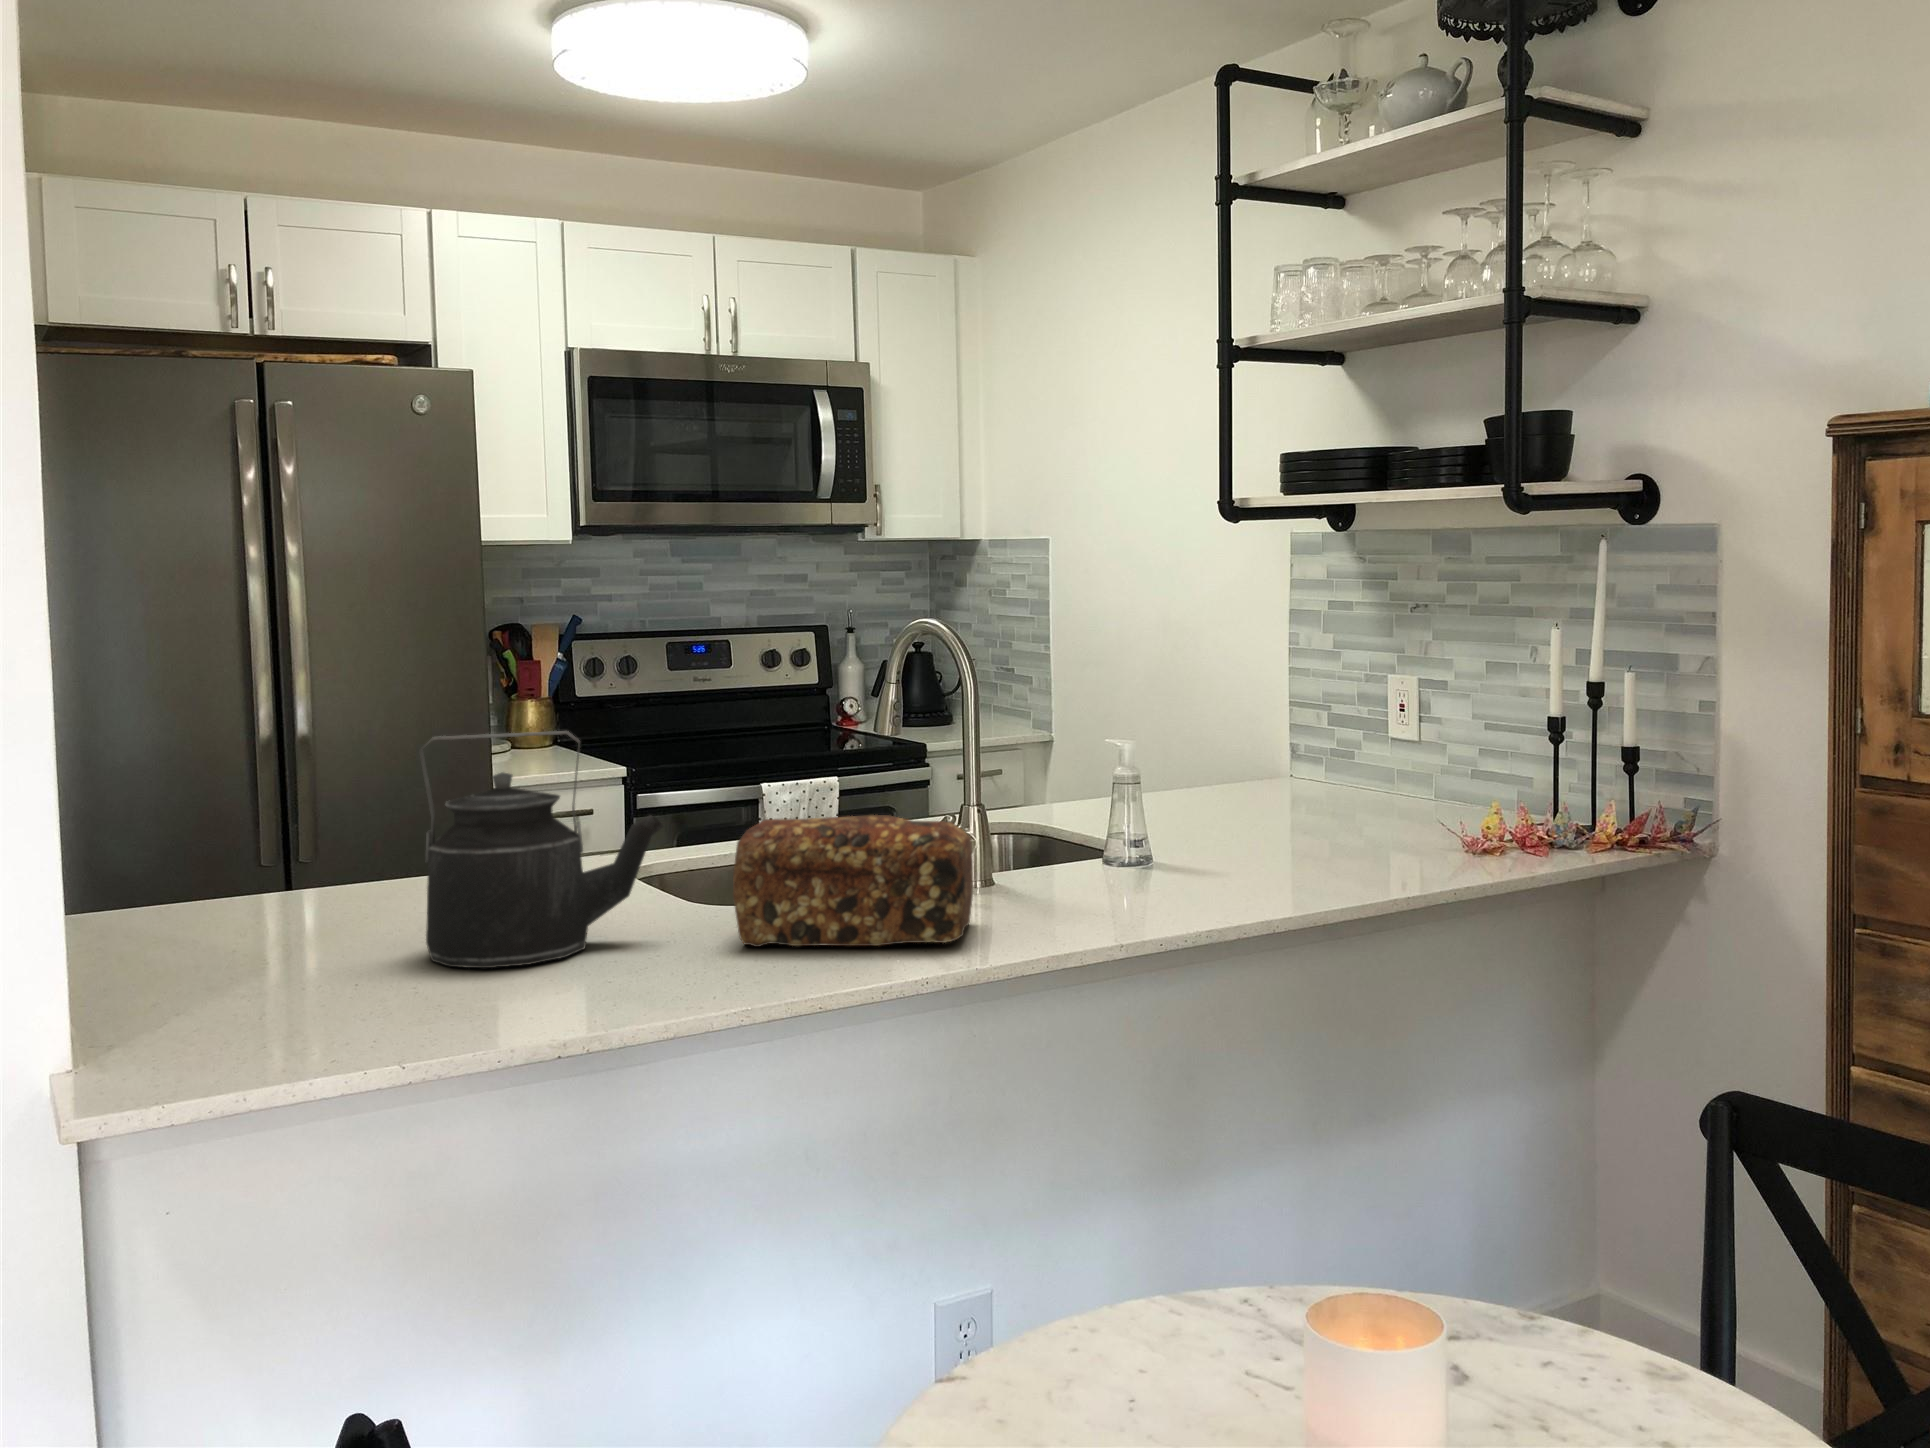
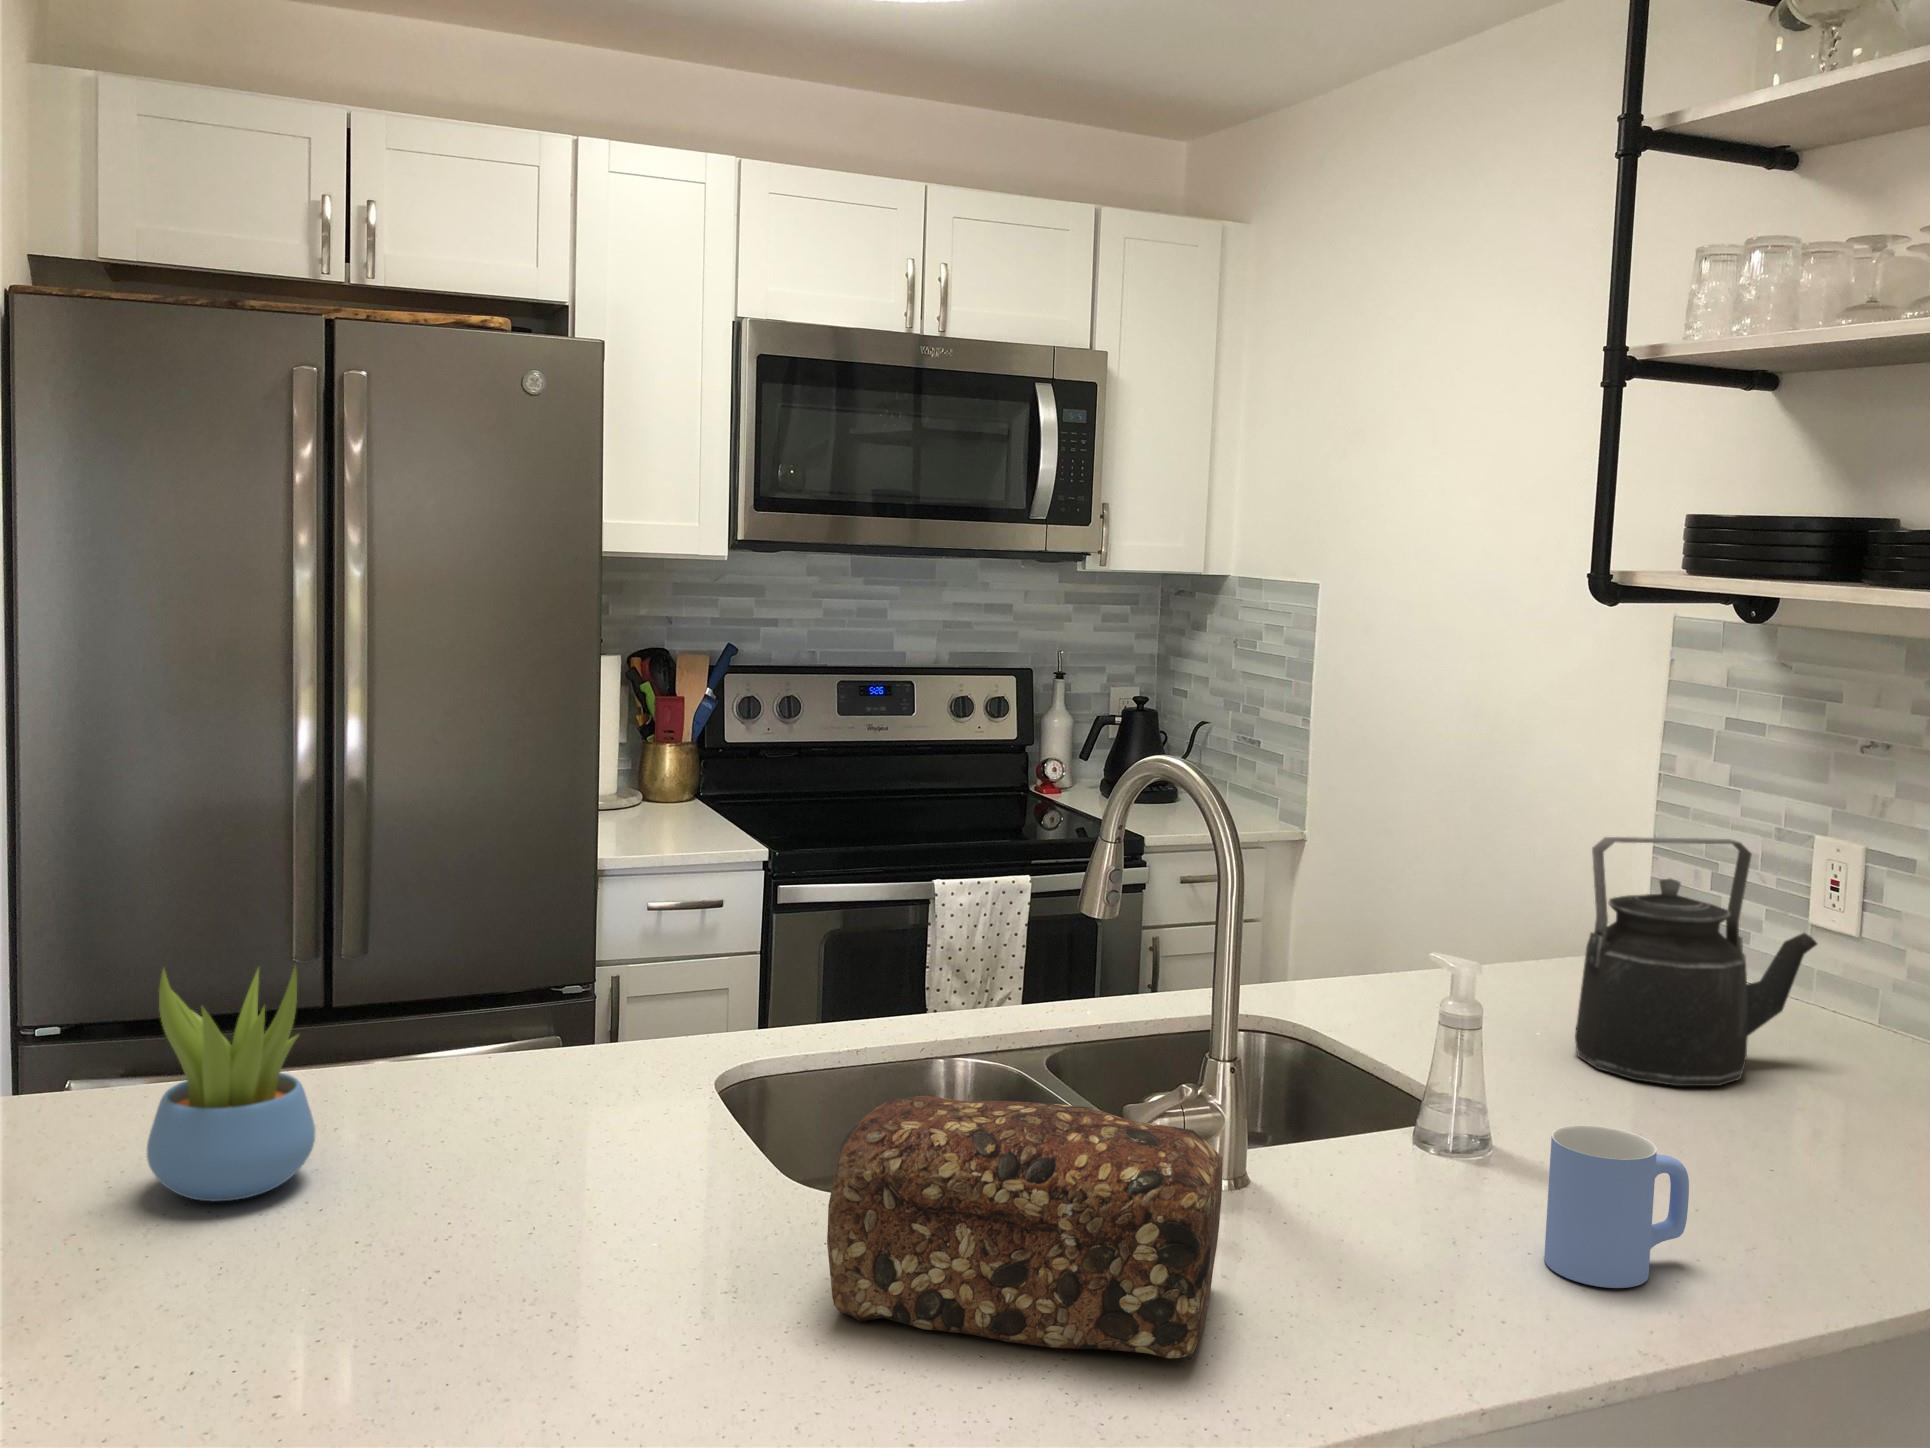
kettle: present [419,731,663,968] -> present [1575,837,1817,1086]
succulent plant: none [266,778,375,938] -> present [147,967,315,1201]
mug: none [1175,818,1260,906] -> present [1544,1125,1689,1288]

